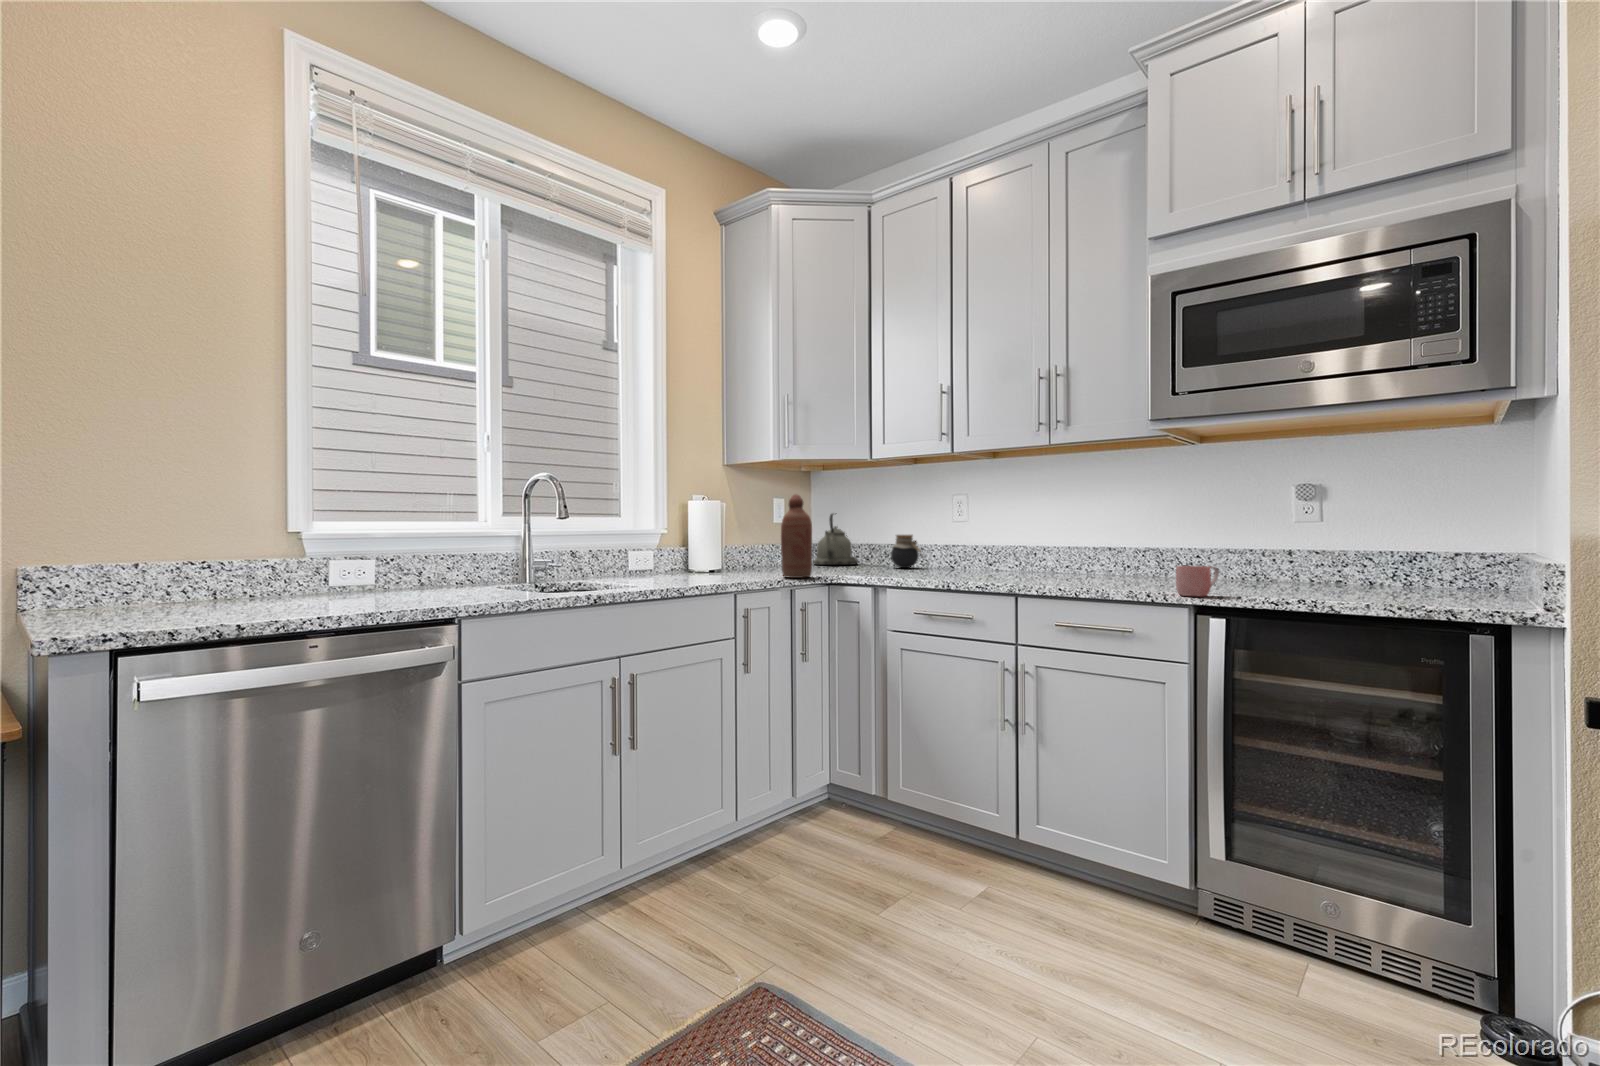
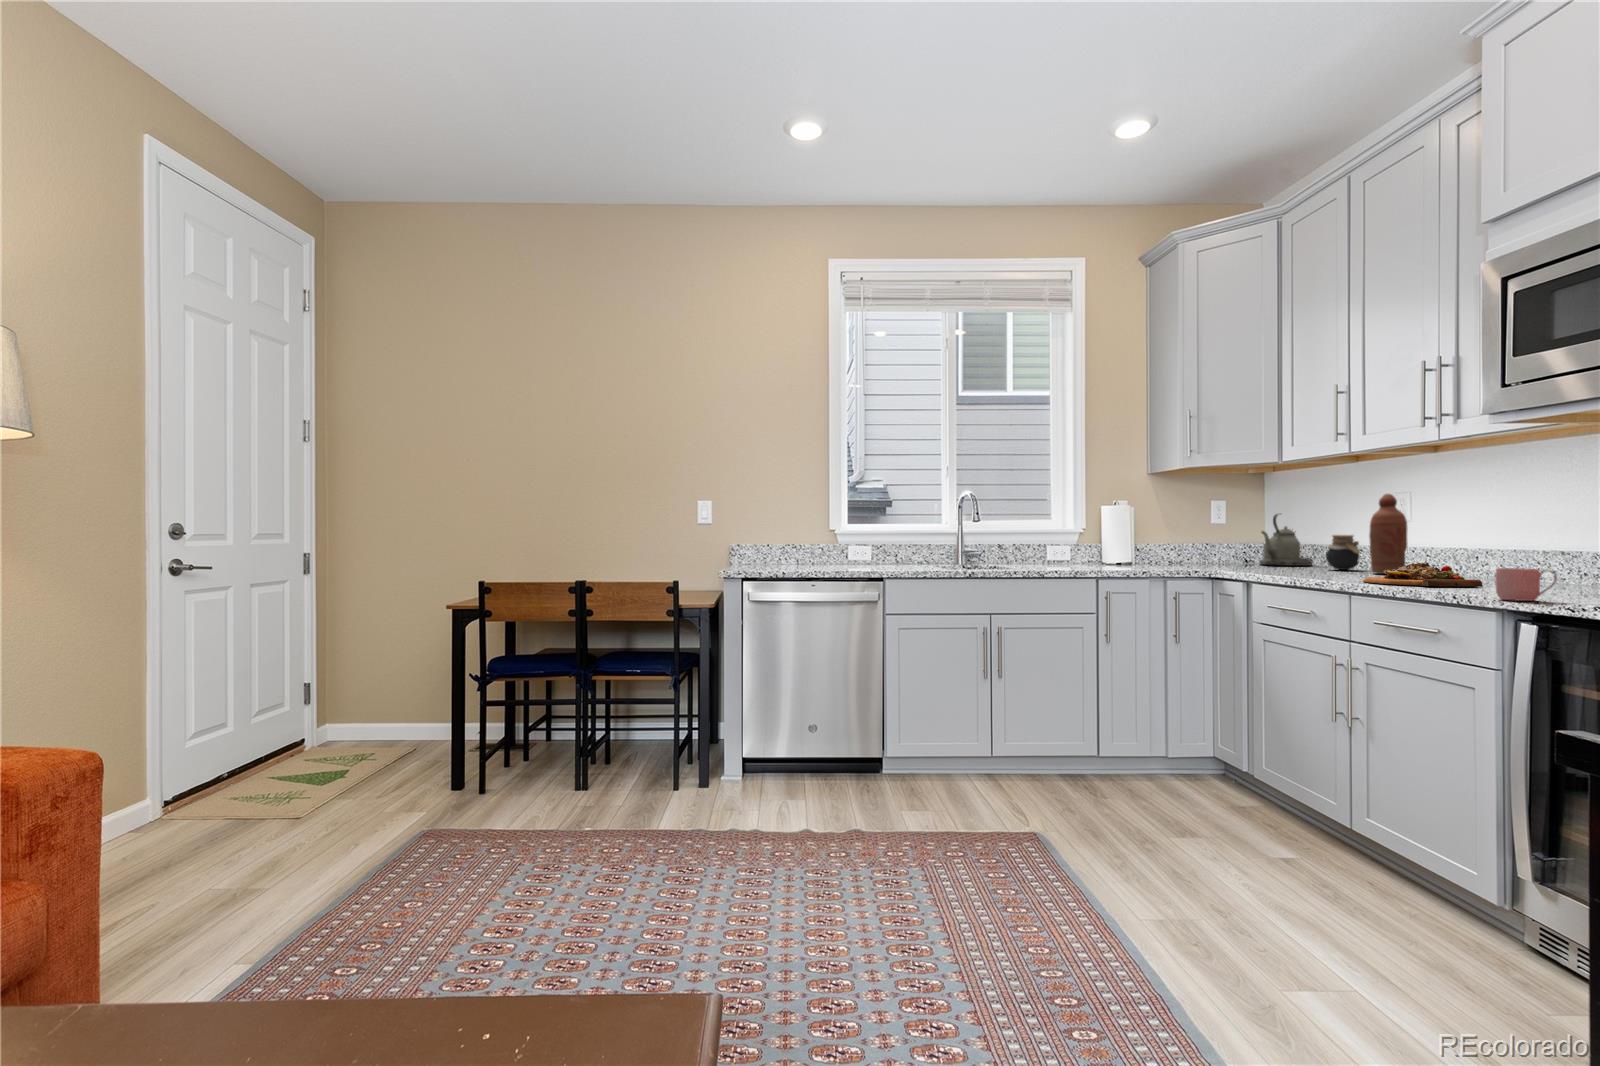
bottle: present [781,494,812,578] -> present [1369,494,1407,574]
cutting board: none [987,560,1091,584] -> present [1363,563,1482,587]

